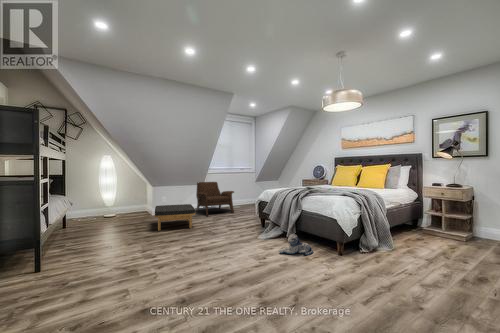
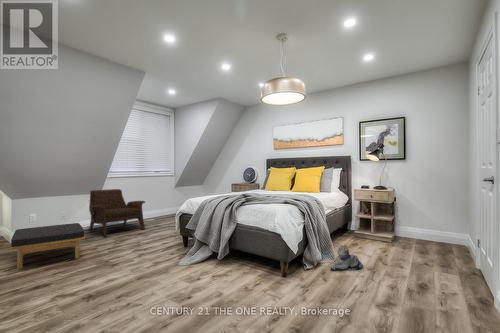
plush toy: present [279,233,313,255] -> present [330,245,362,270]

